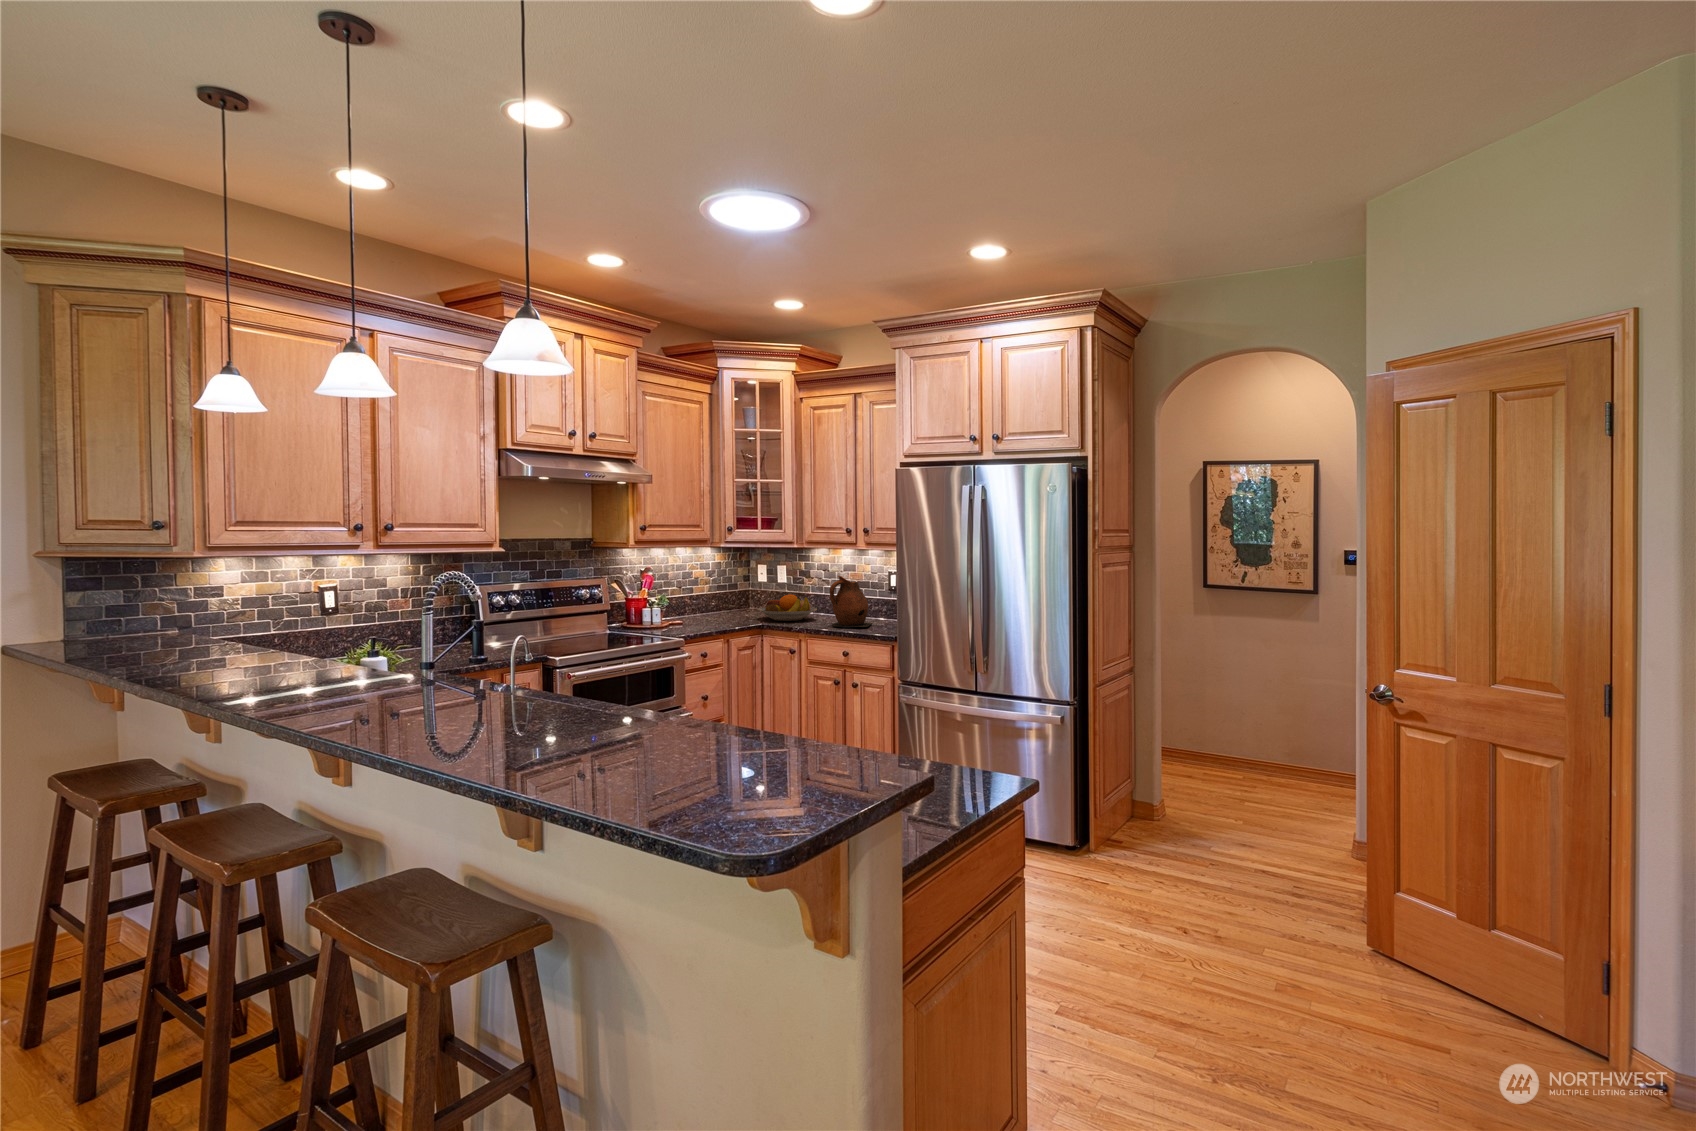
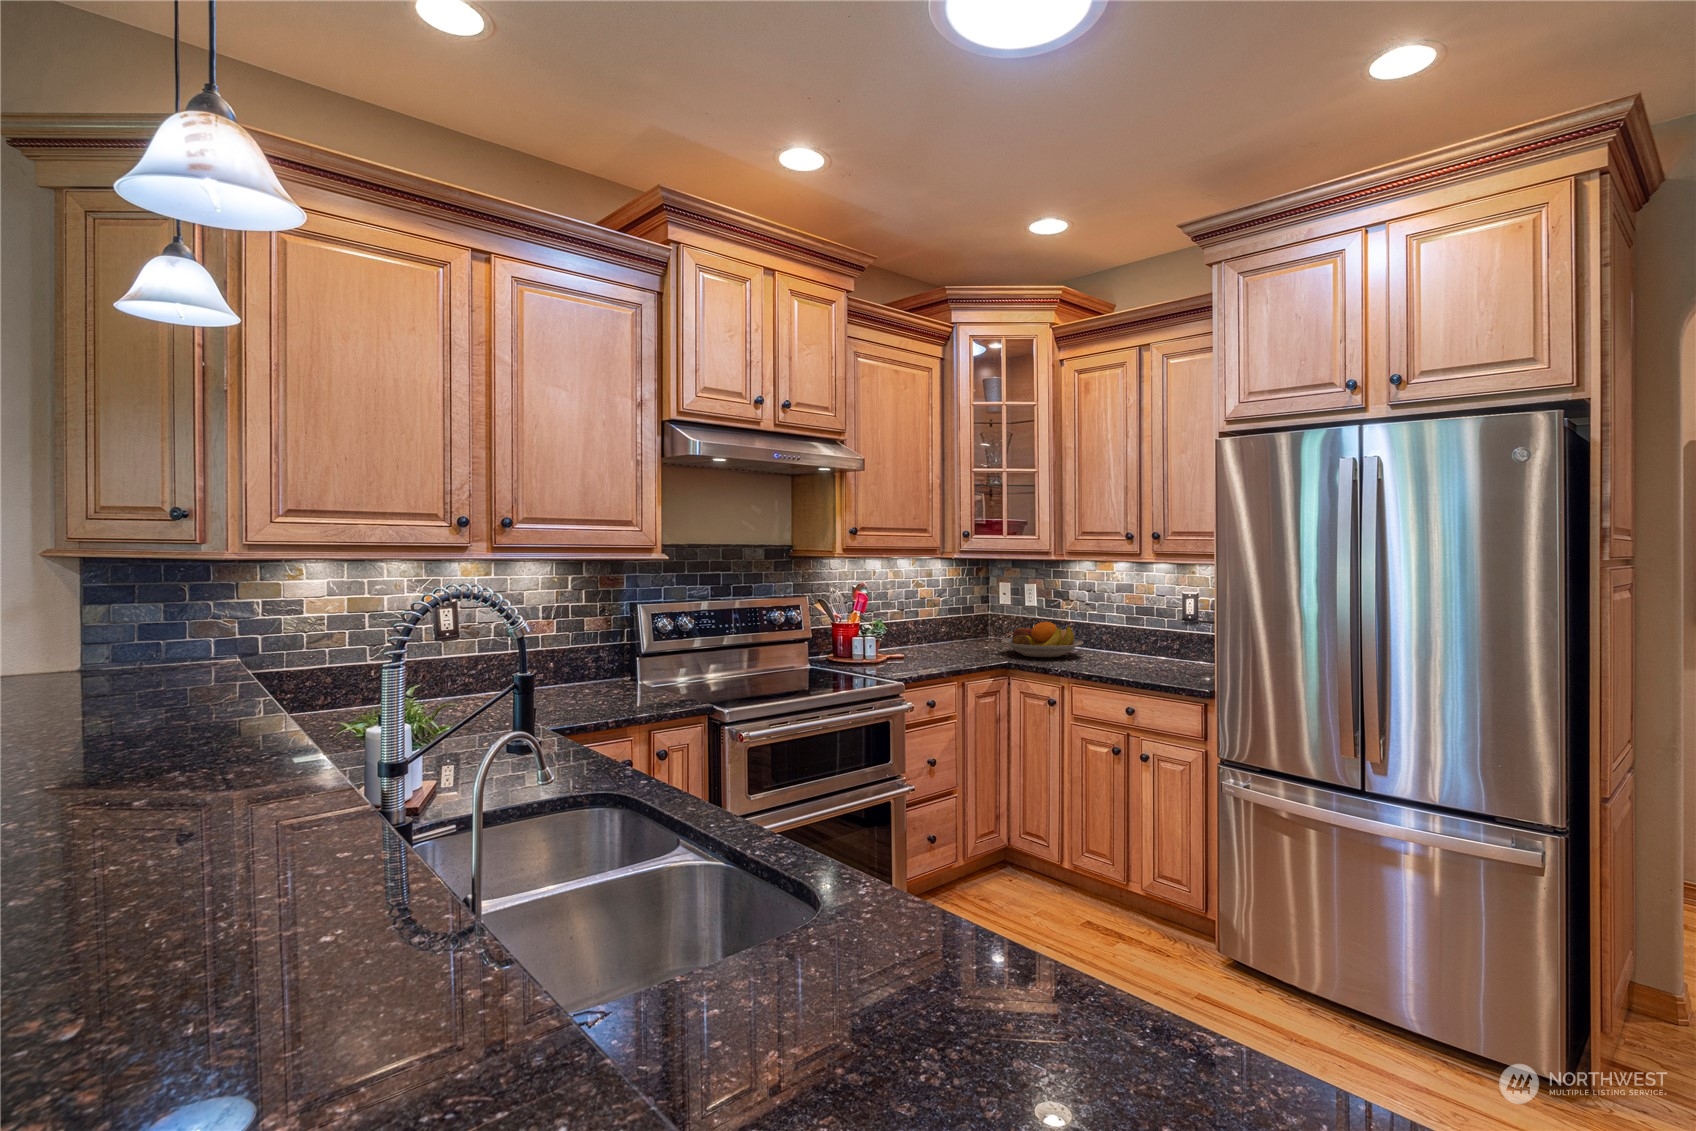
ceramic pitcher: present [830,576,872,628] -> none [1106,598,1167,673]

